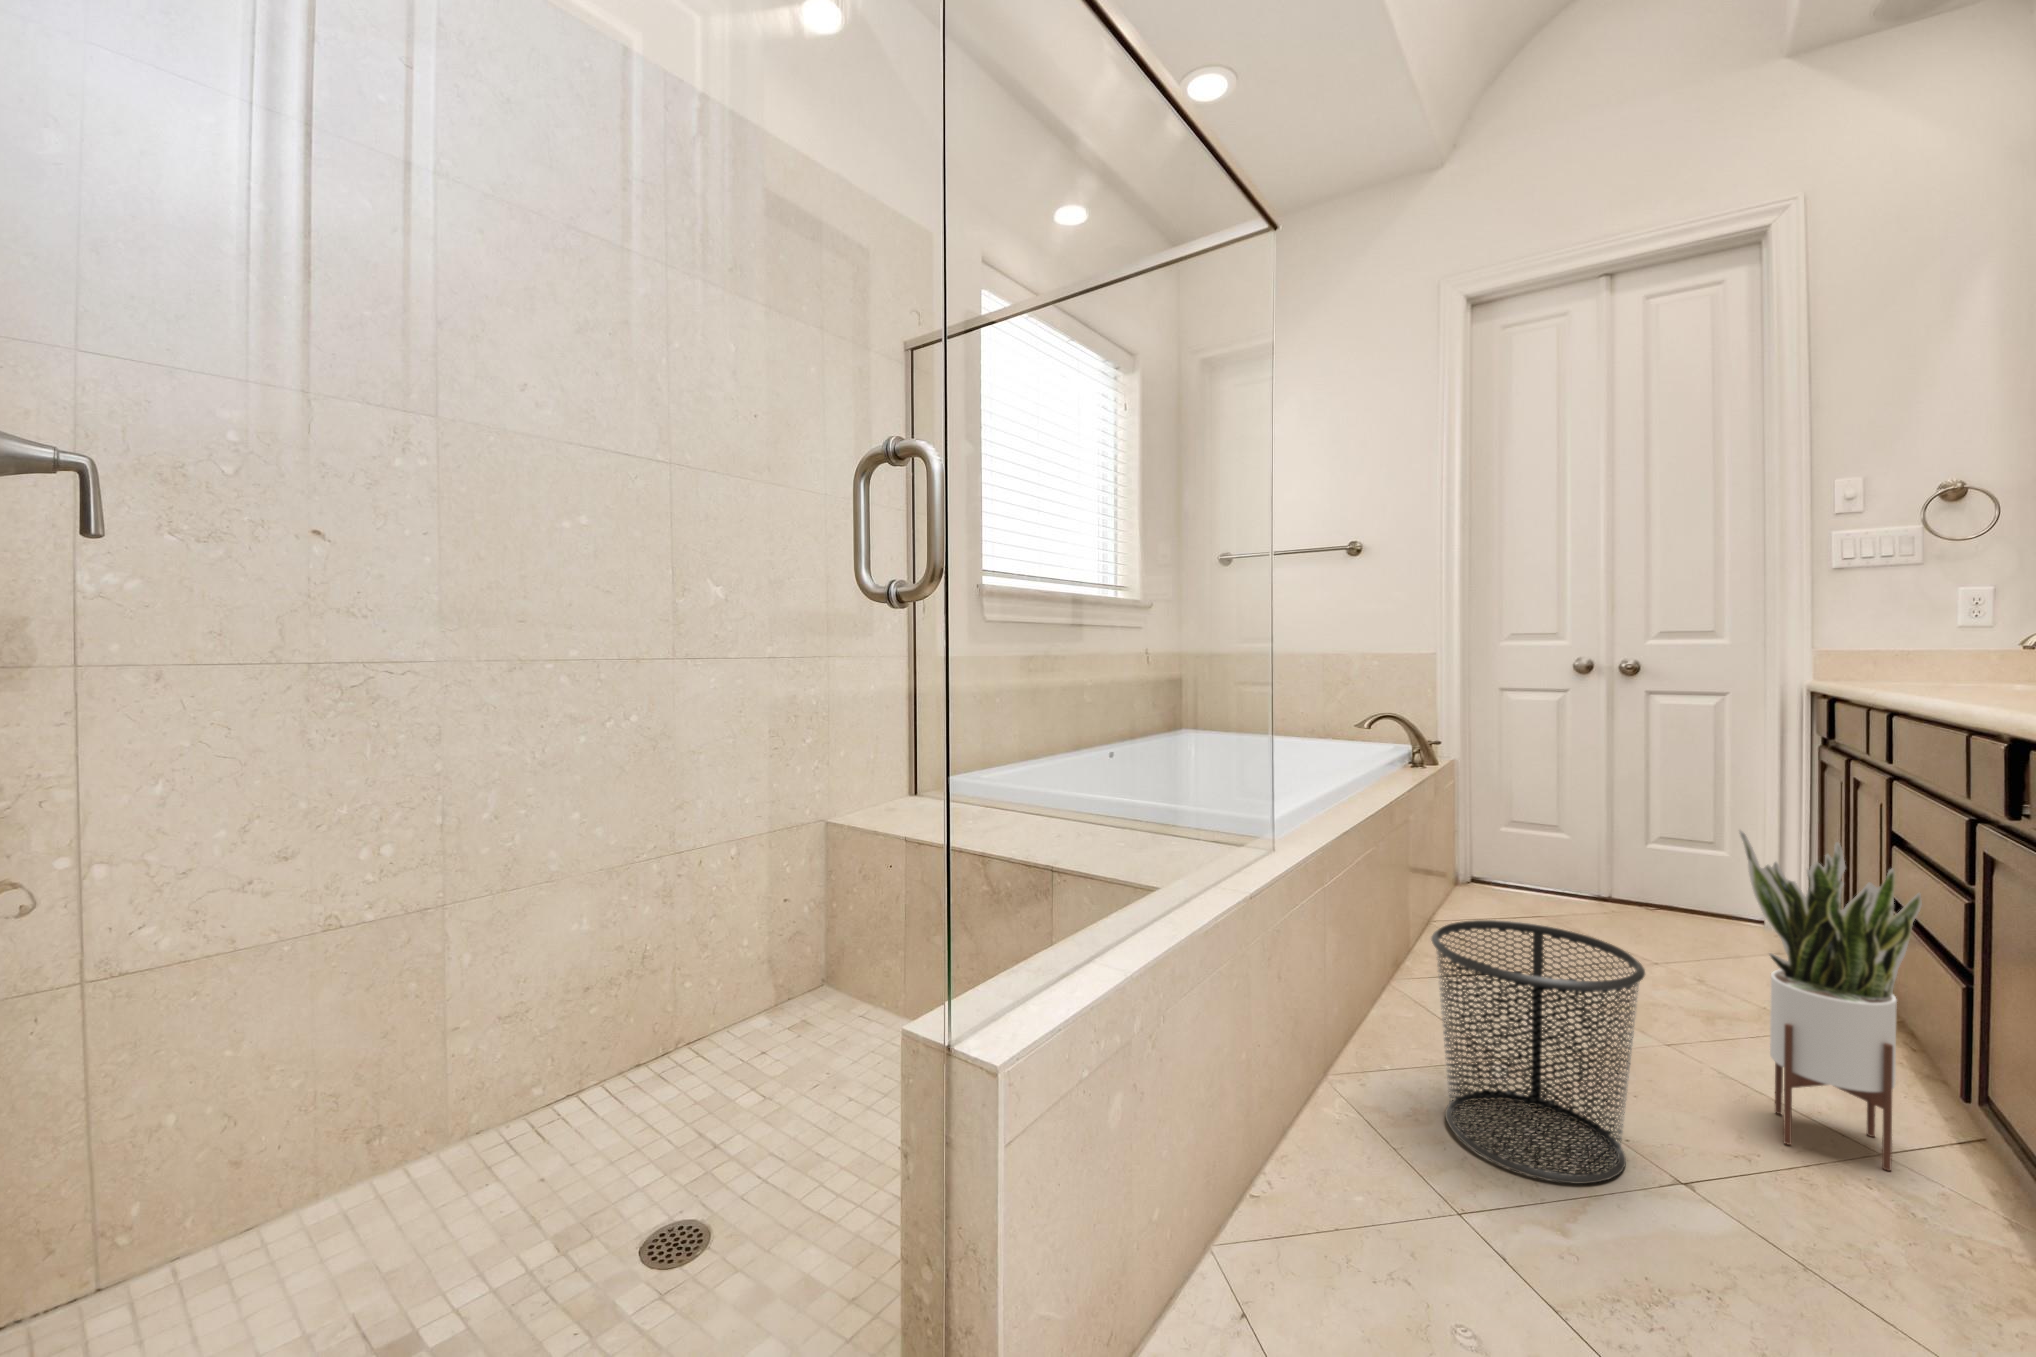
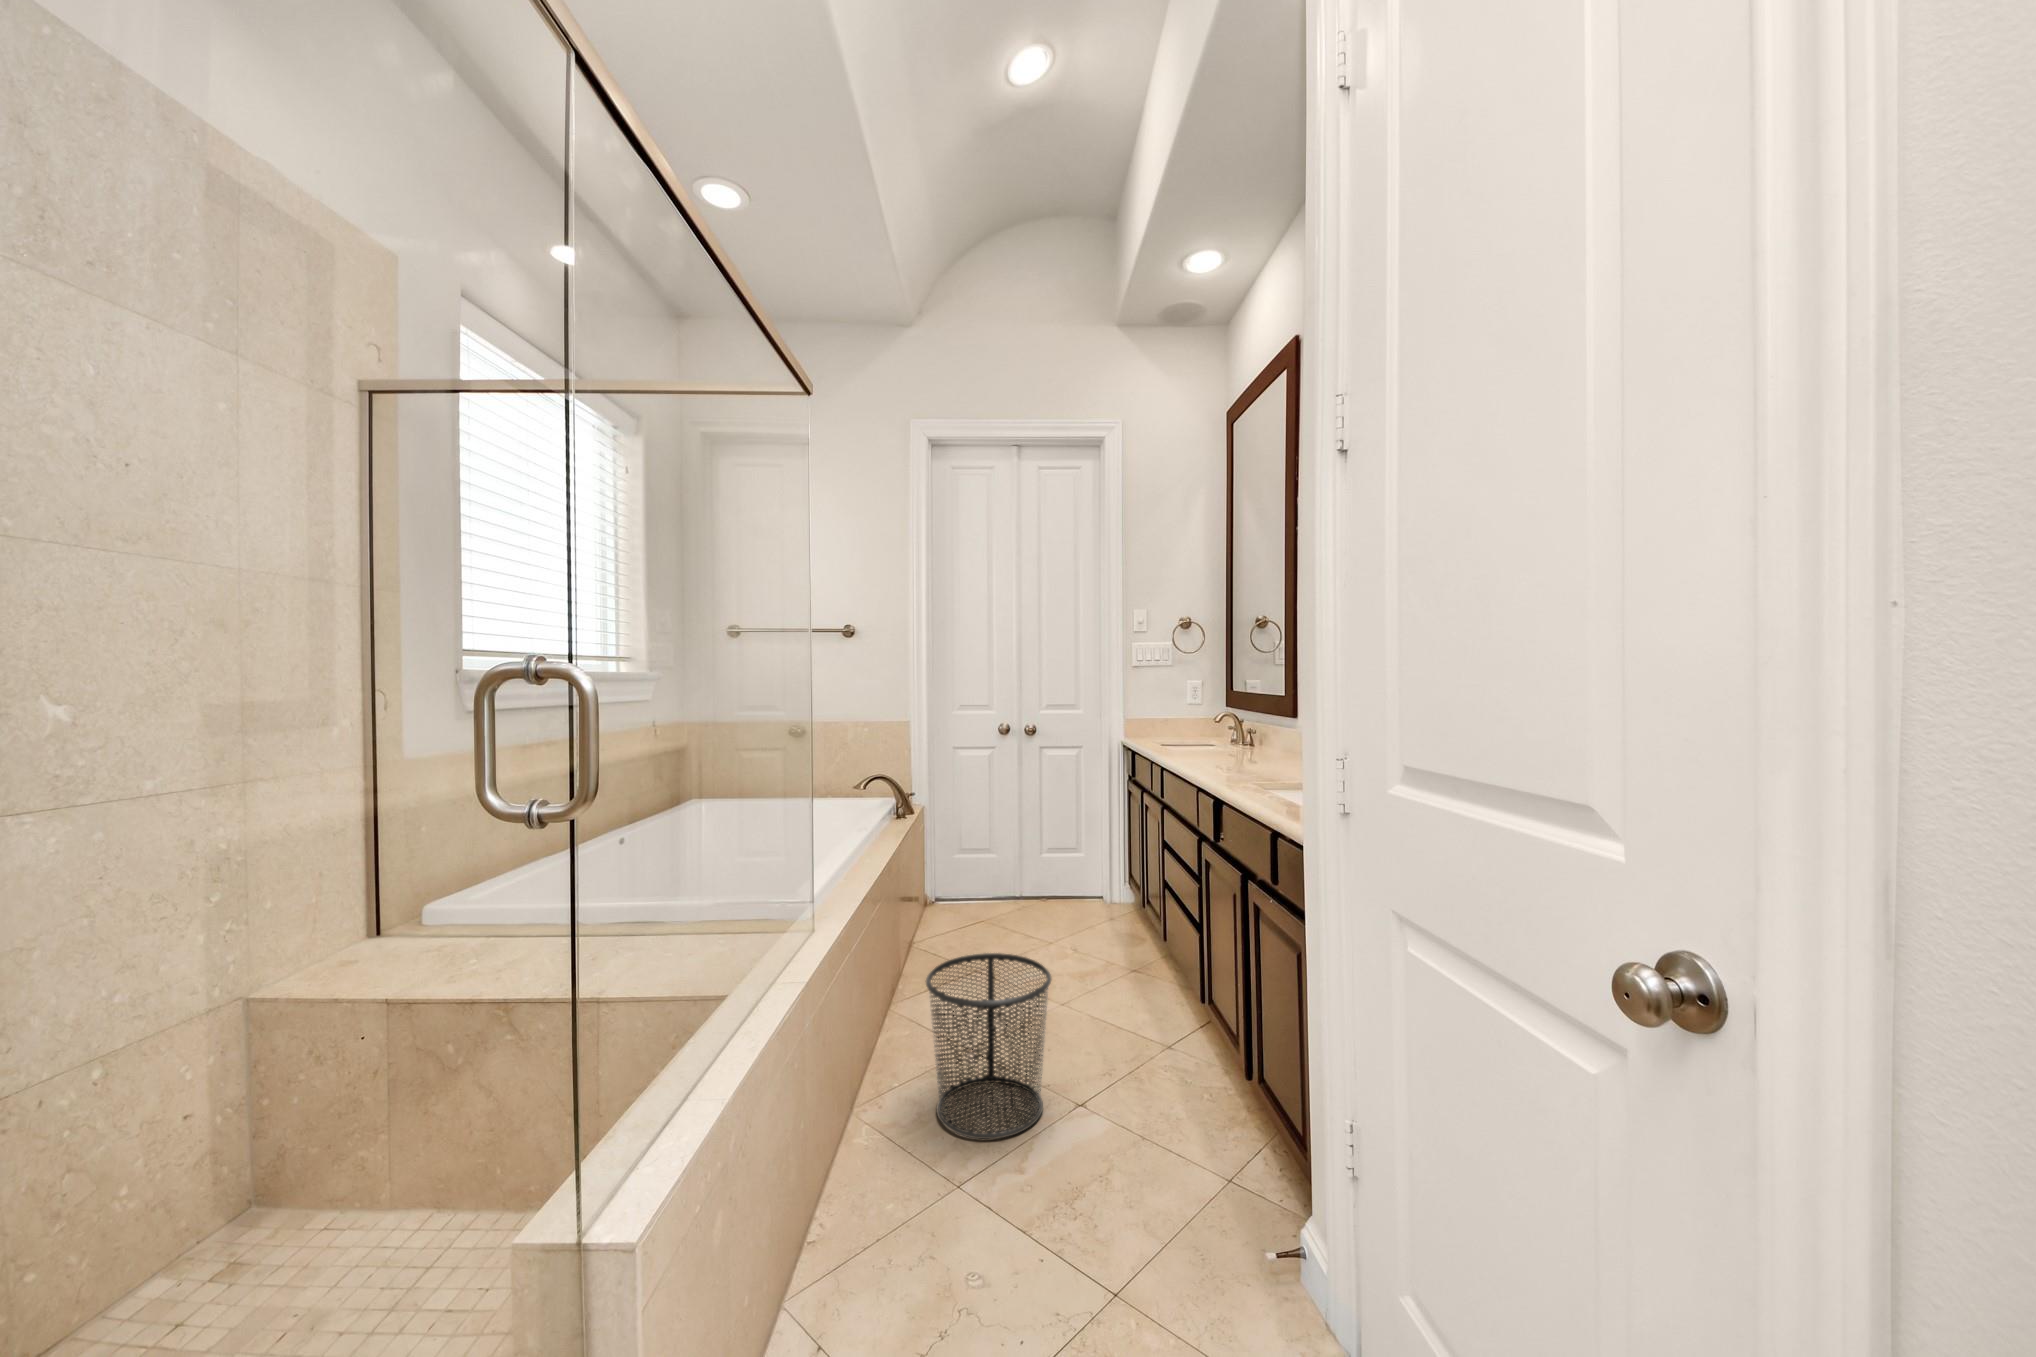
potted plant: present [1739,831,1922,1171] -> none [1095,866,1174,1060]

